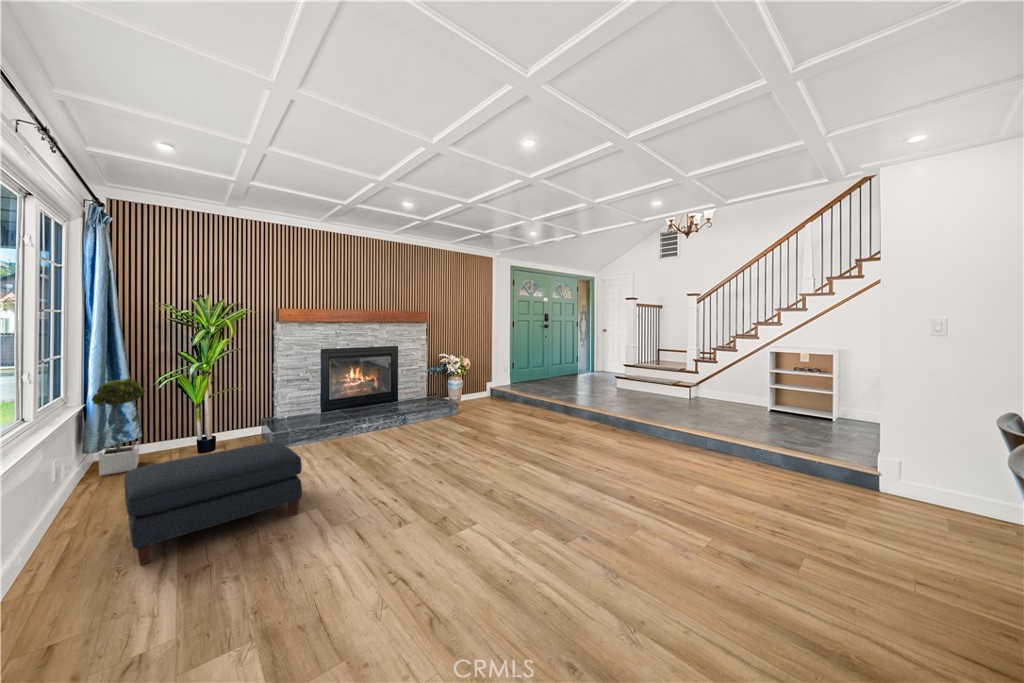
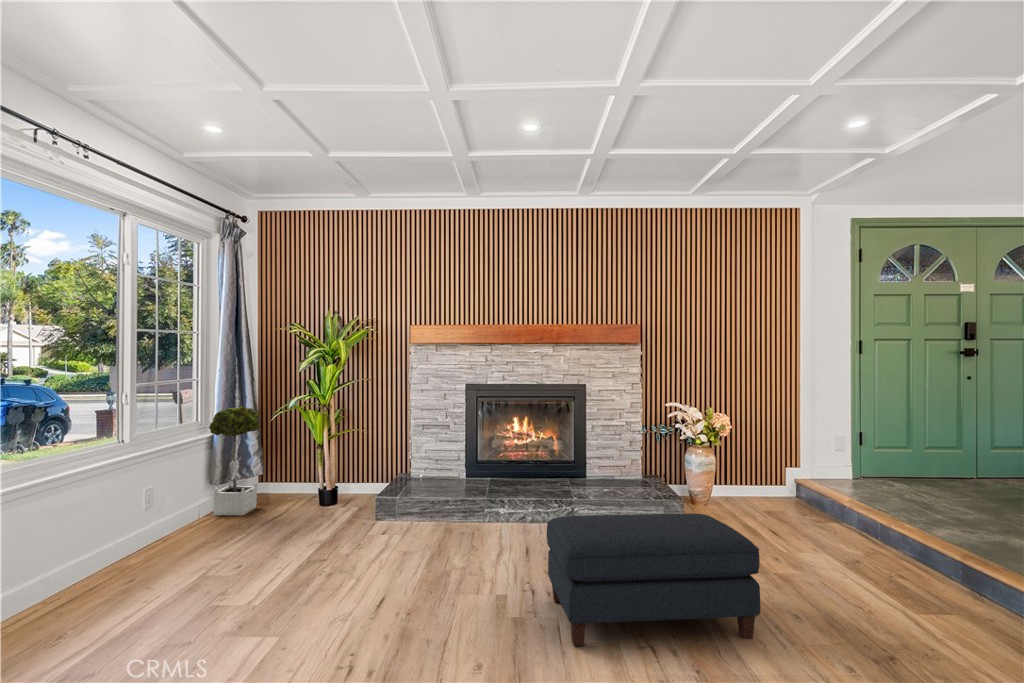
ottoman: present [124,442,302,565] -> present [546,514,760,646]

